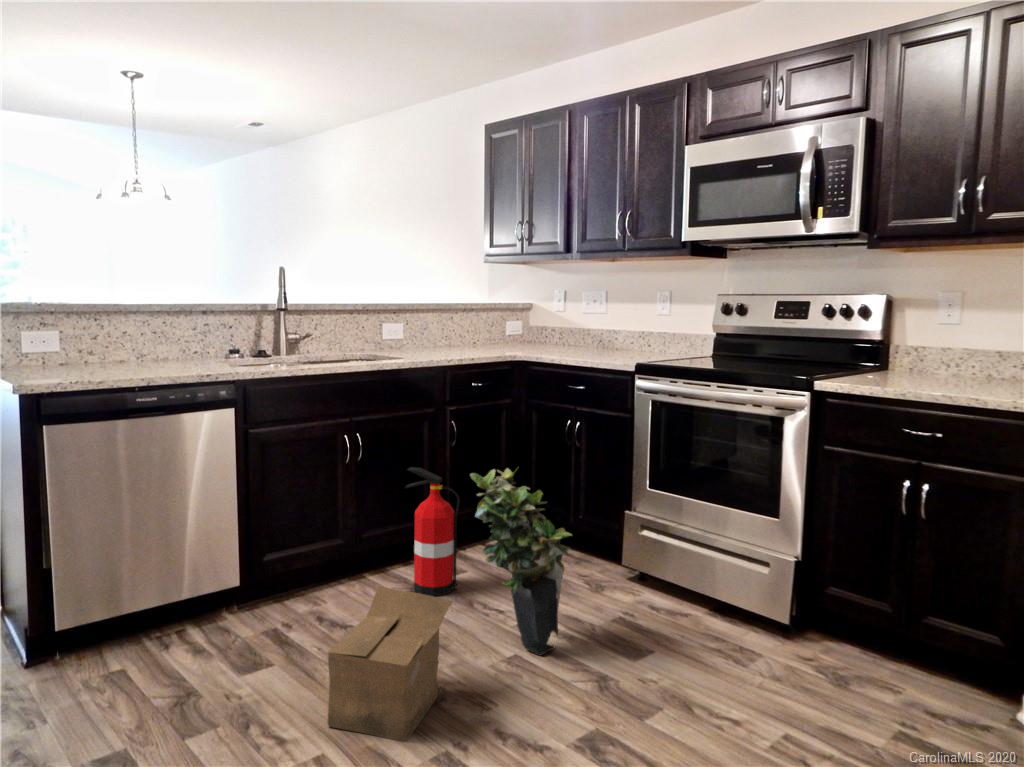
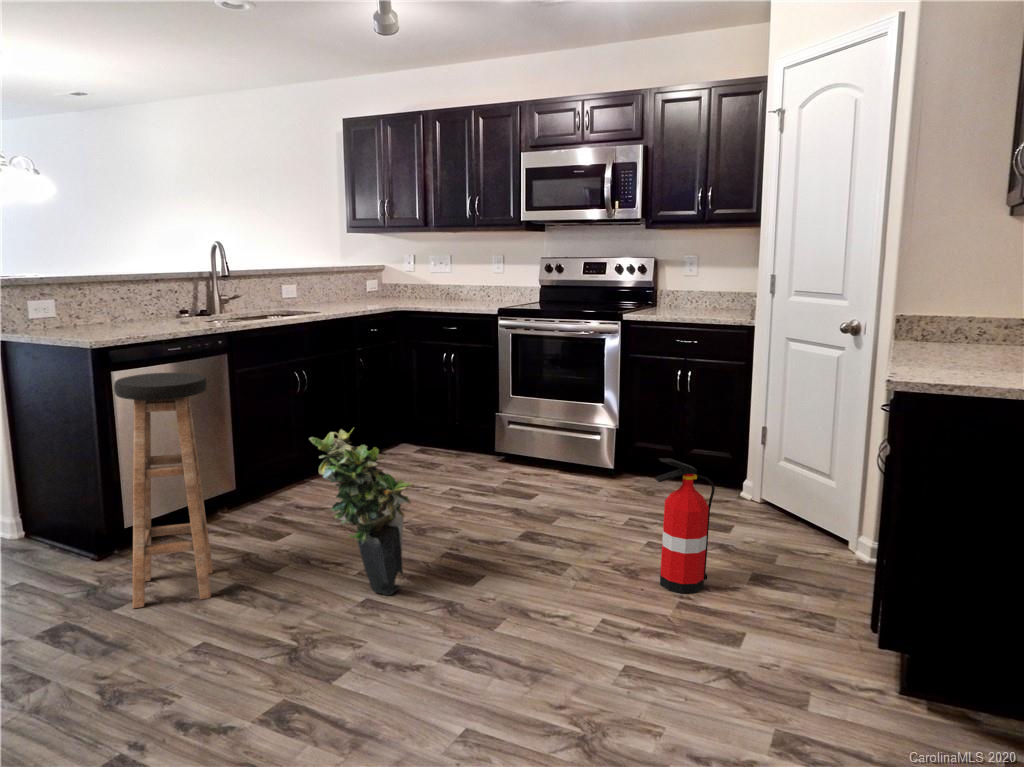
bar stool: none [299,399,382,627] -> present [114,372,213,608]
fire extinguisher: present [405,467,460,596] -> present [655,458,715,594]
cardboard box: present [327,587,452,741] -> none [207,555,312,690]

